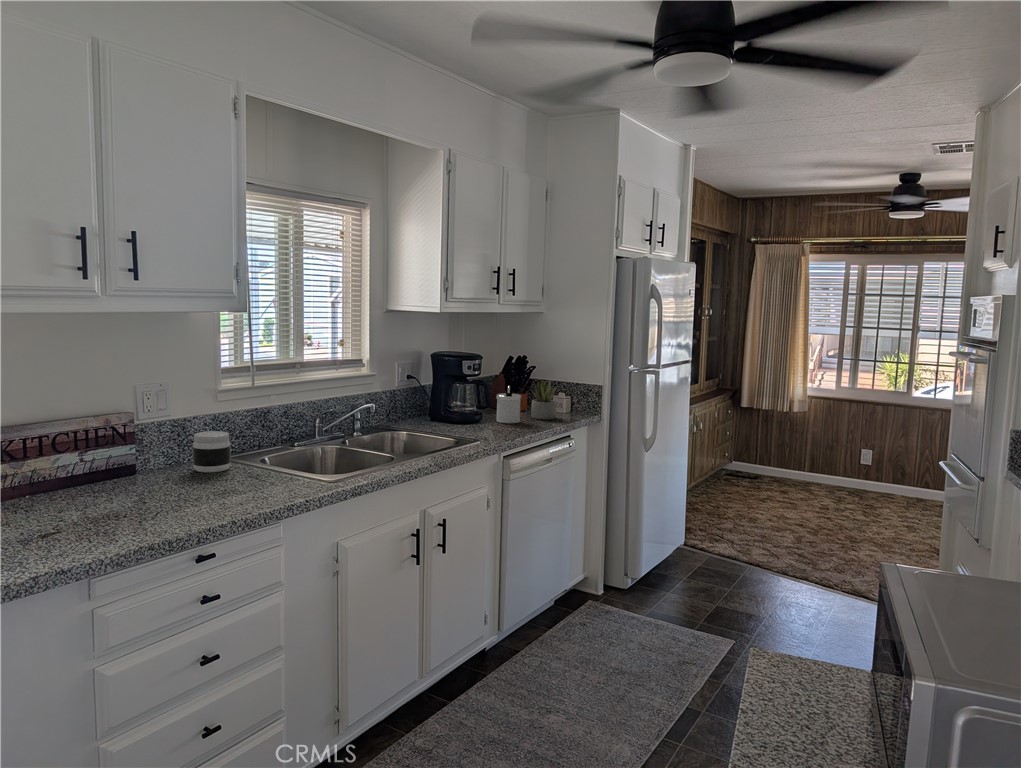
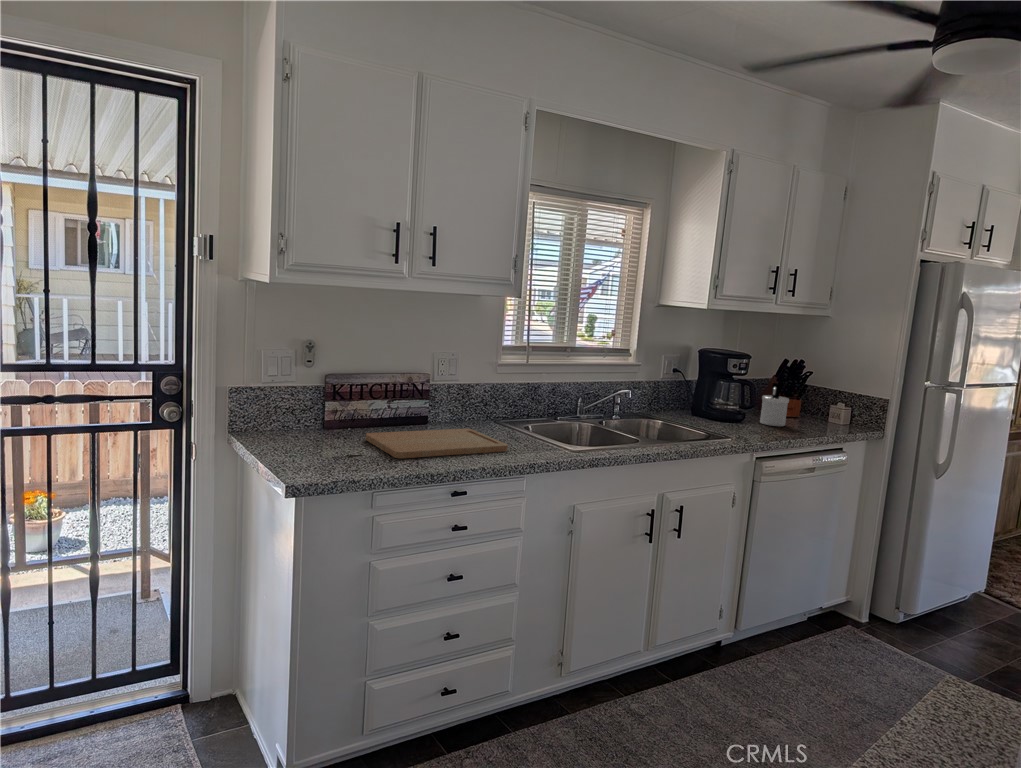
succulent plant: present [531,380,557,419] -> none [800,385,833,427]
jar: present [192,431,231,472] -> none [470,396,500,431]
cutting board: none [58,473,253,528] -> present [366,429,508,458]

